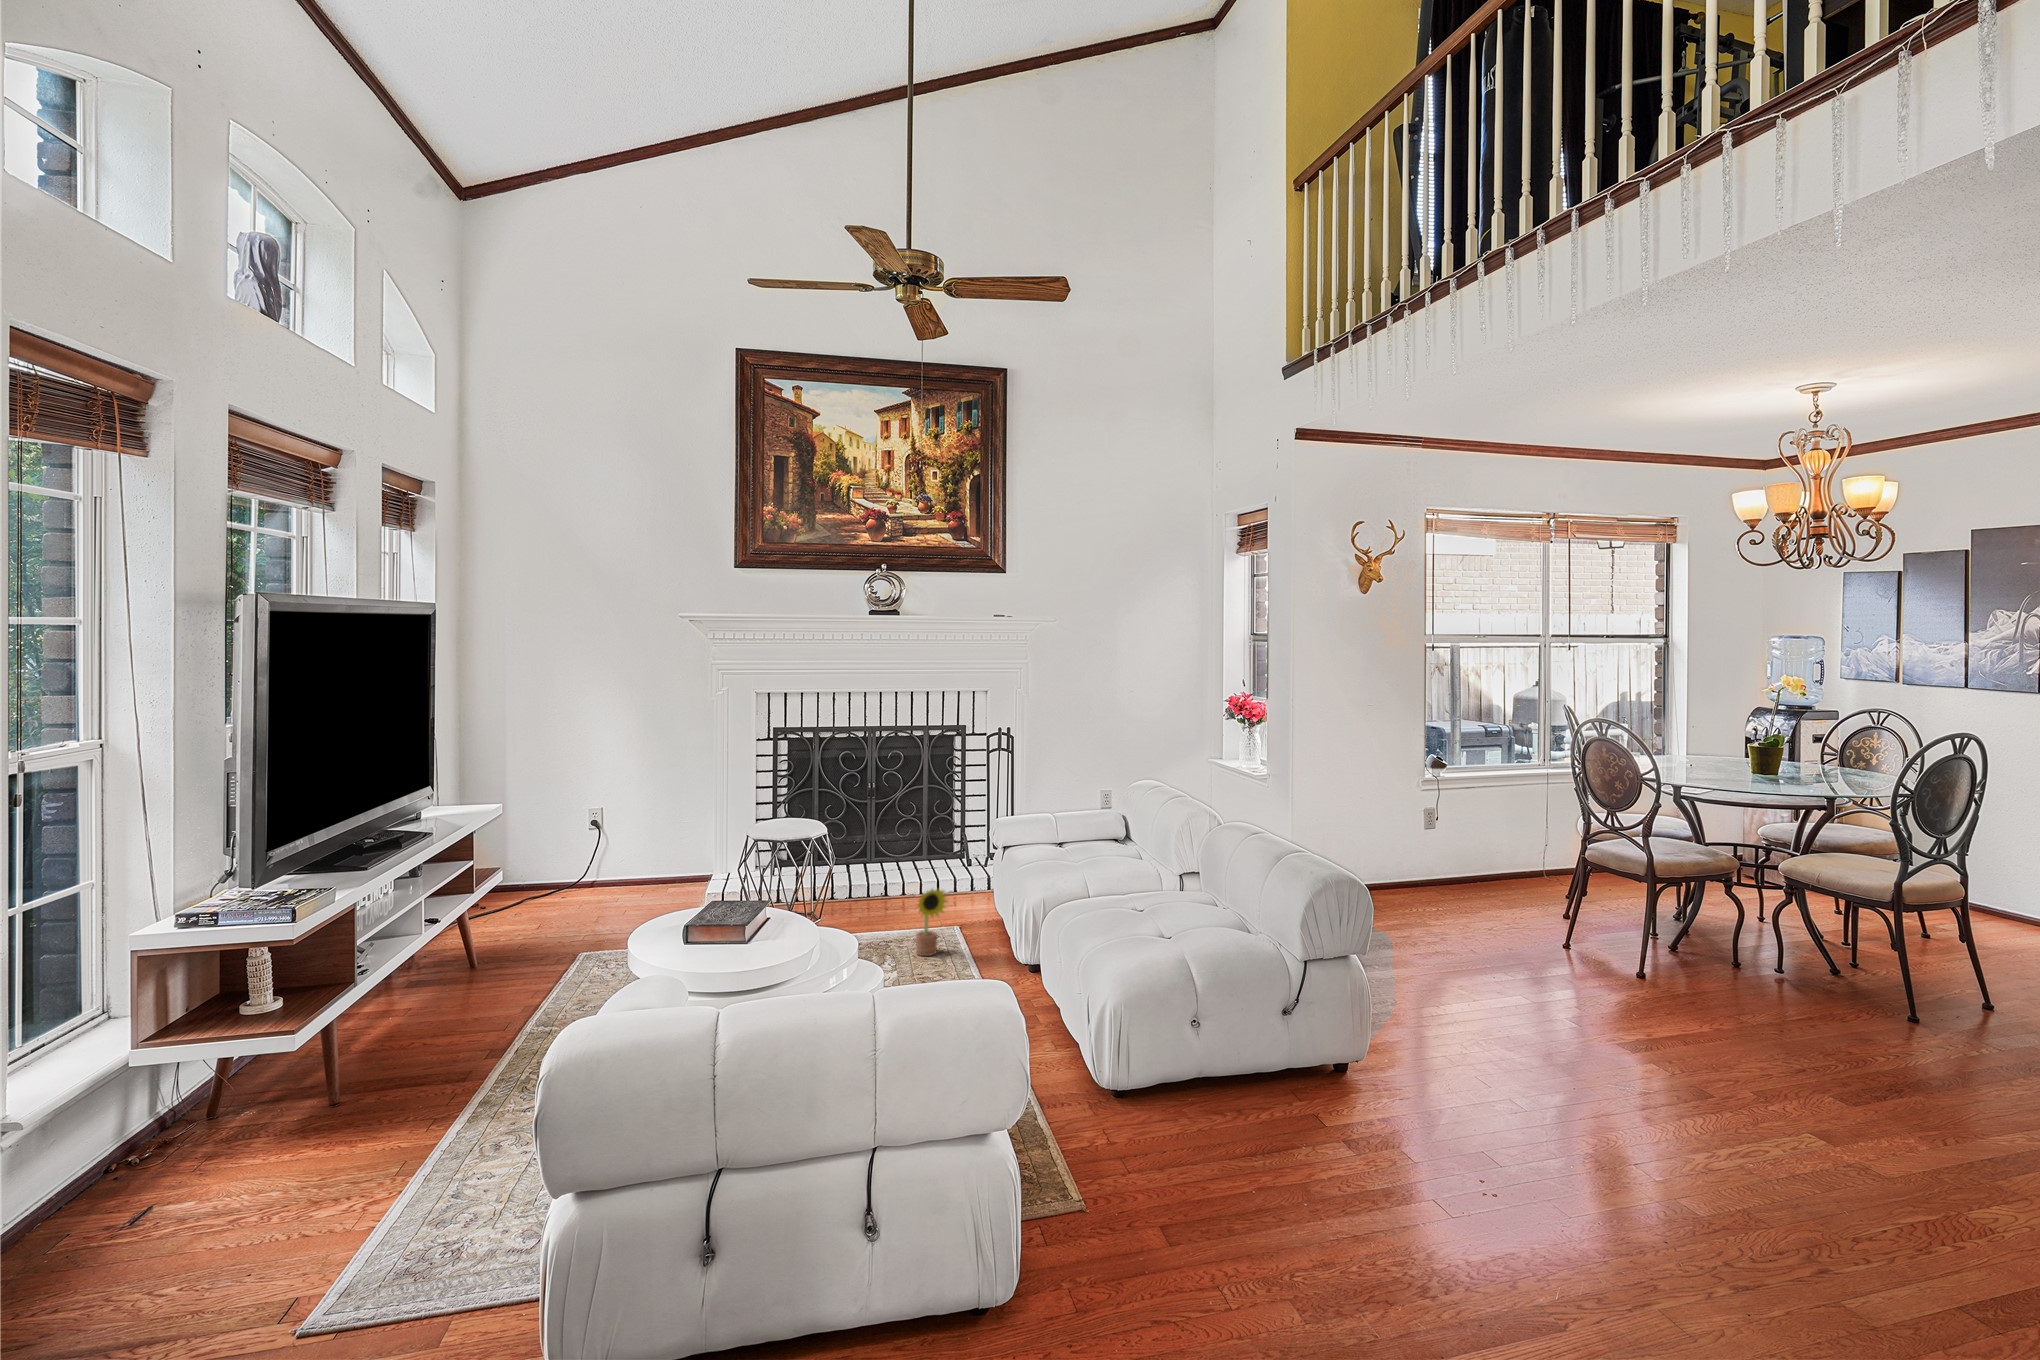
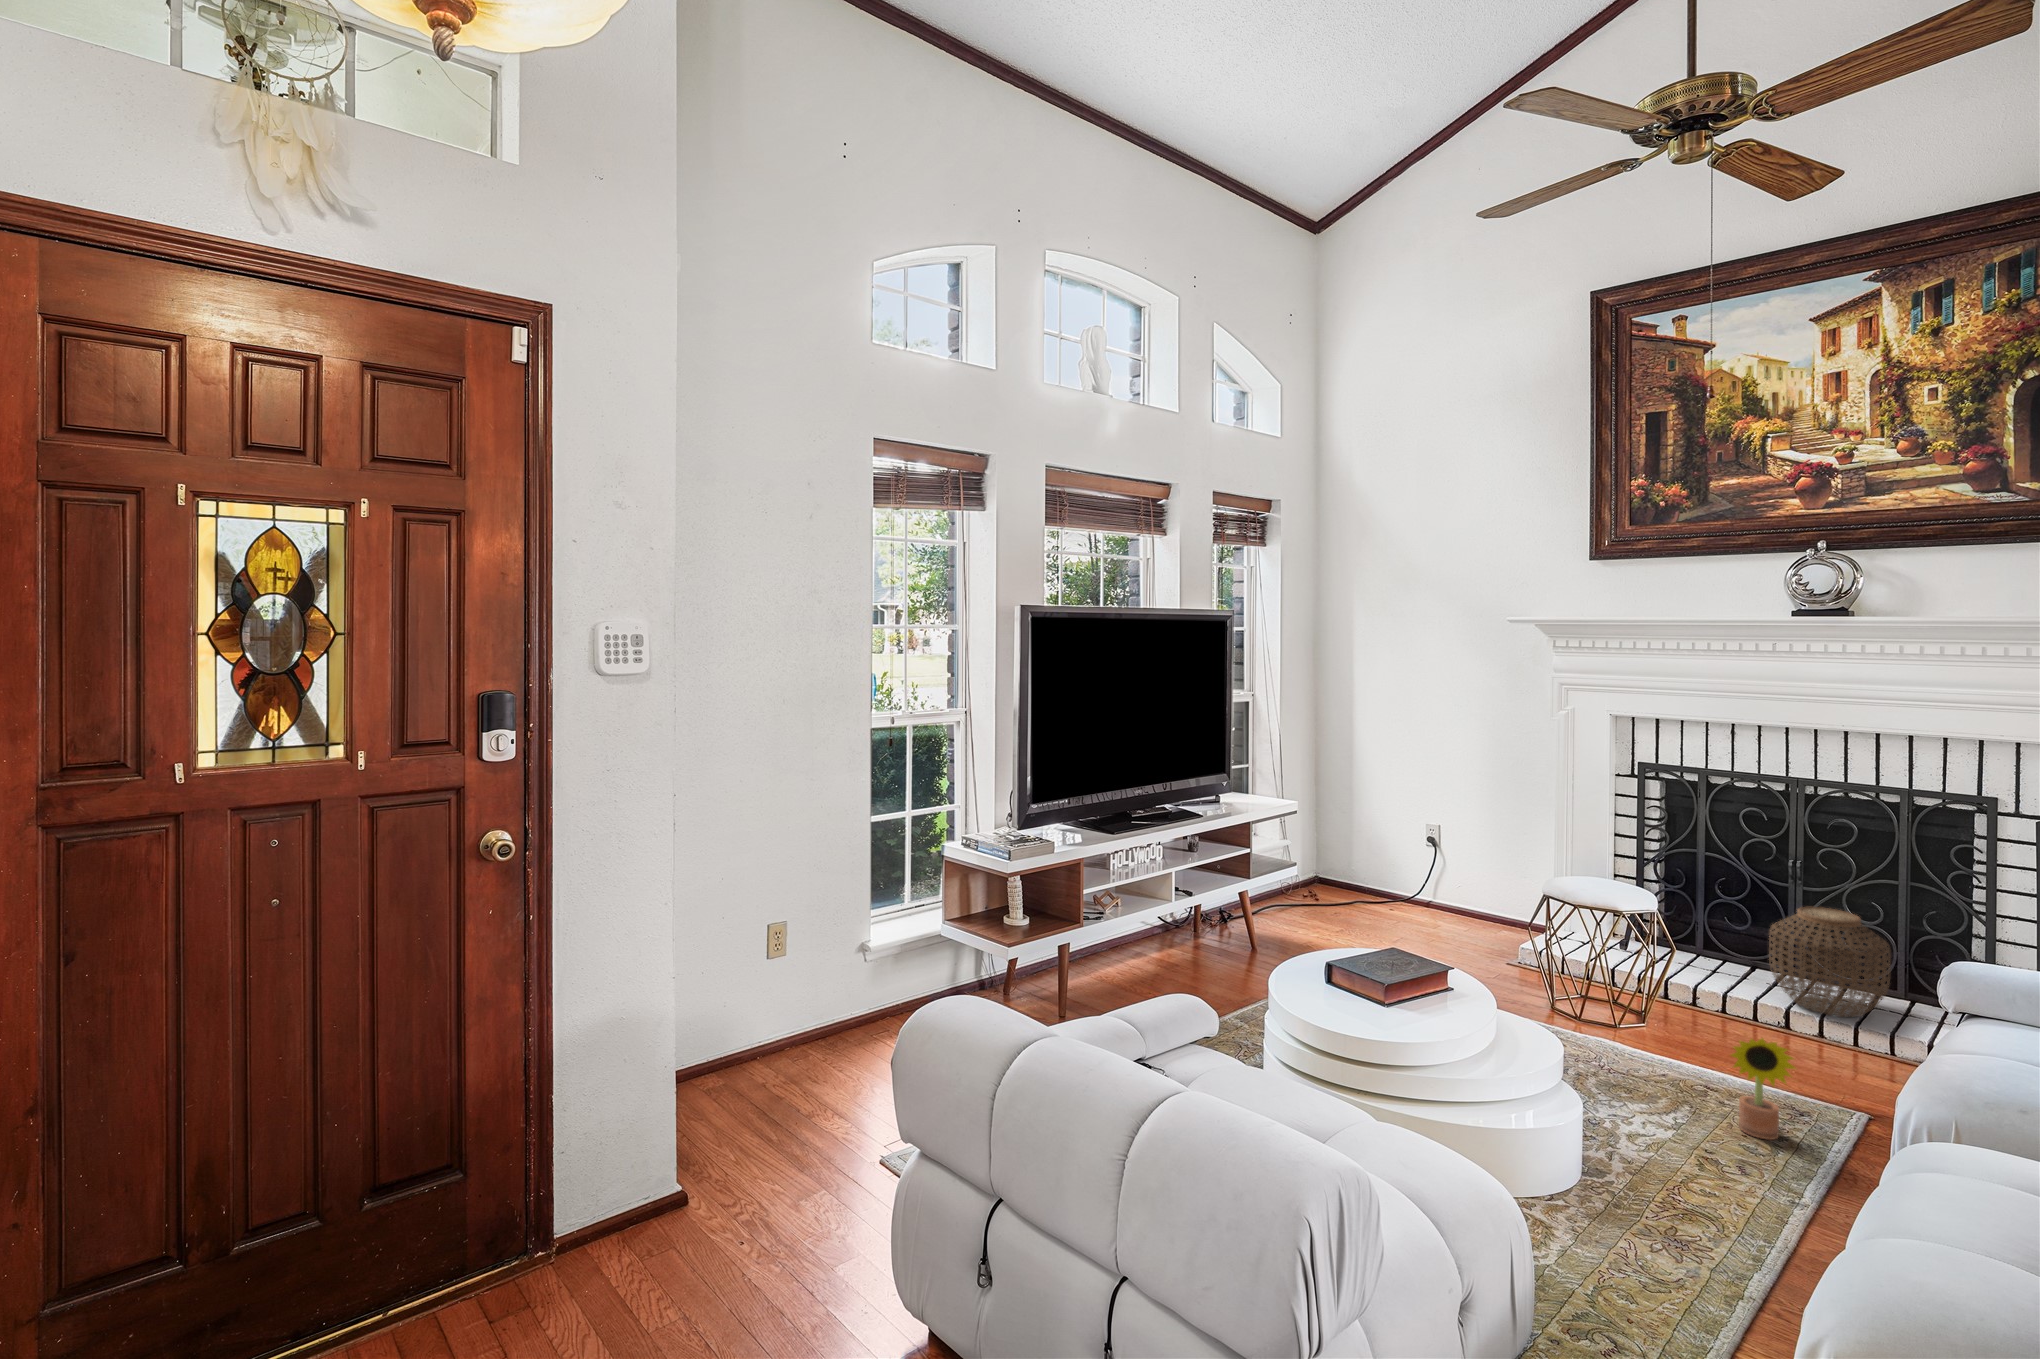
woven basket: none [864,811,926,882] -> present [1769,907,1890,1017]

